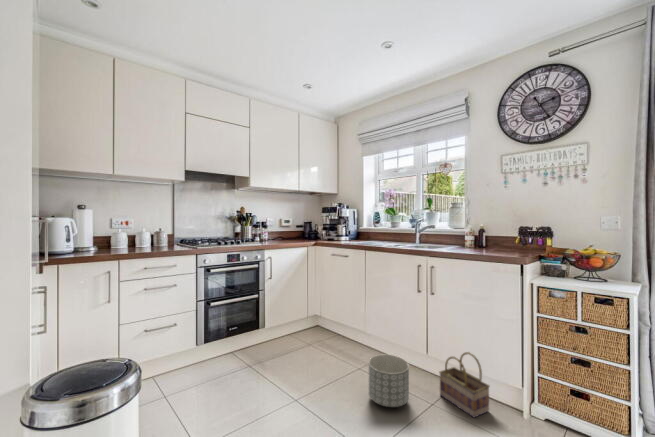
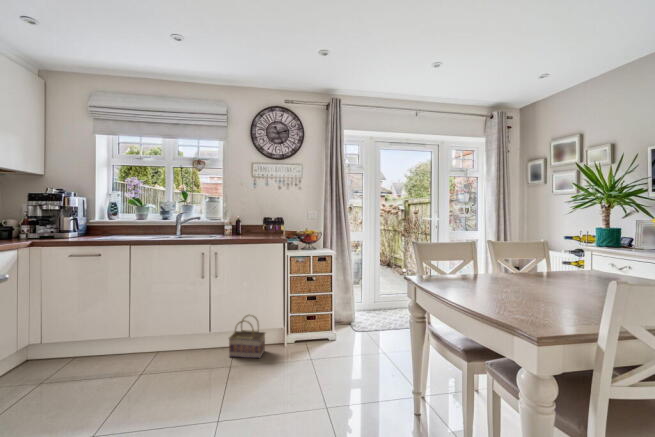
planter: present [369,355,409,407] -> none [175,338,214,384]

